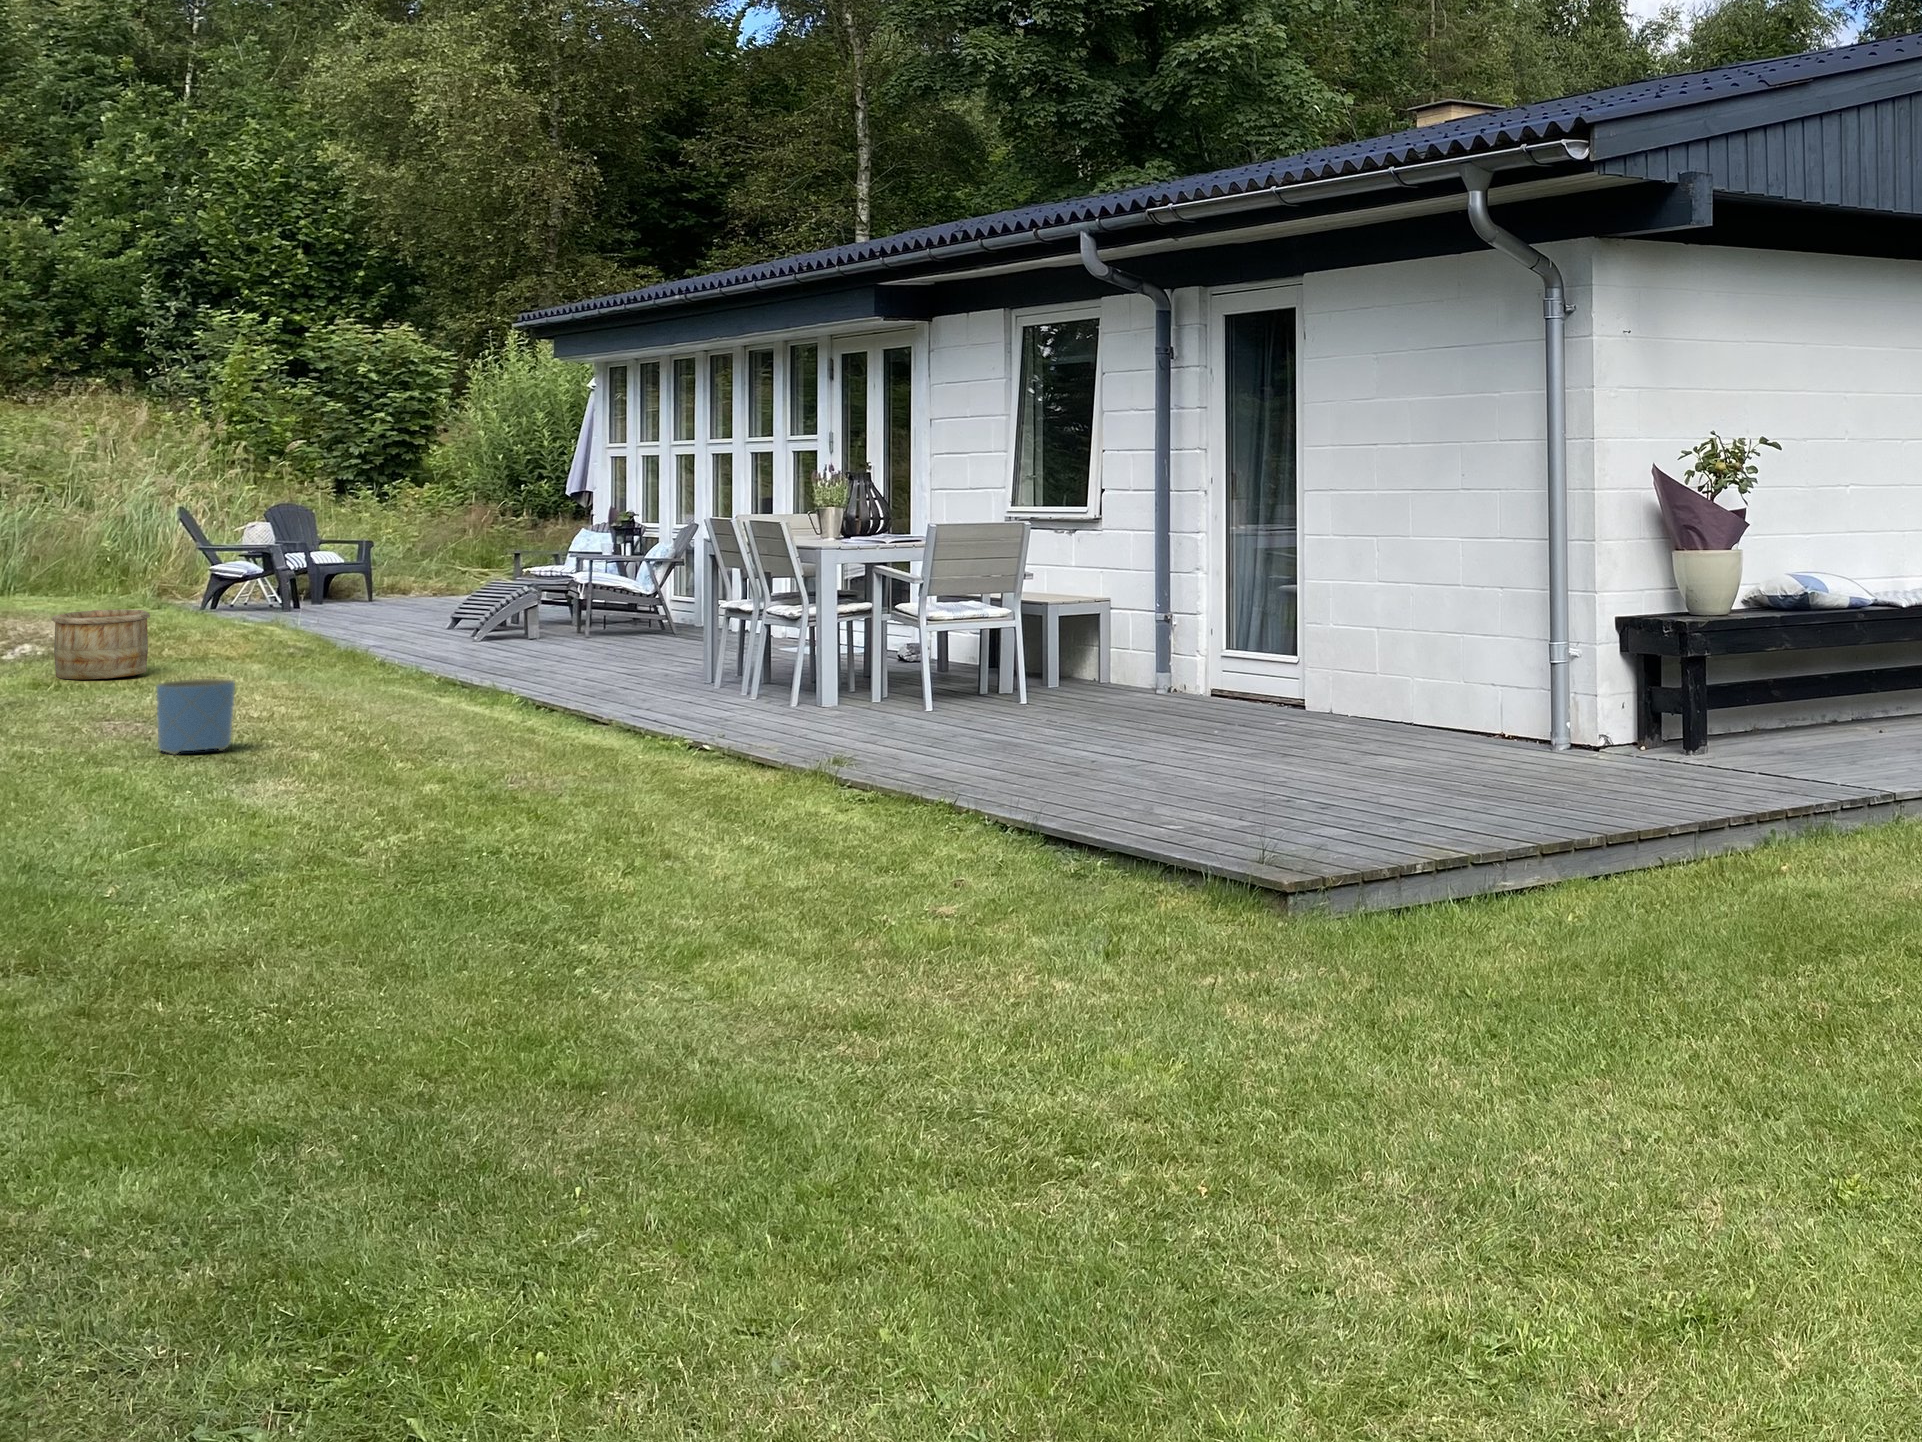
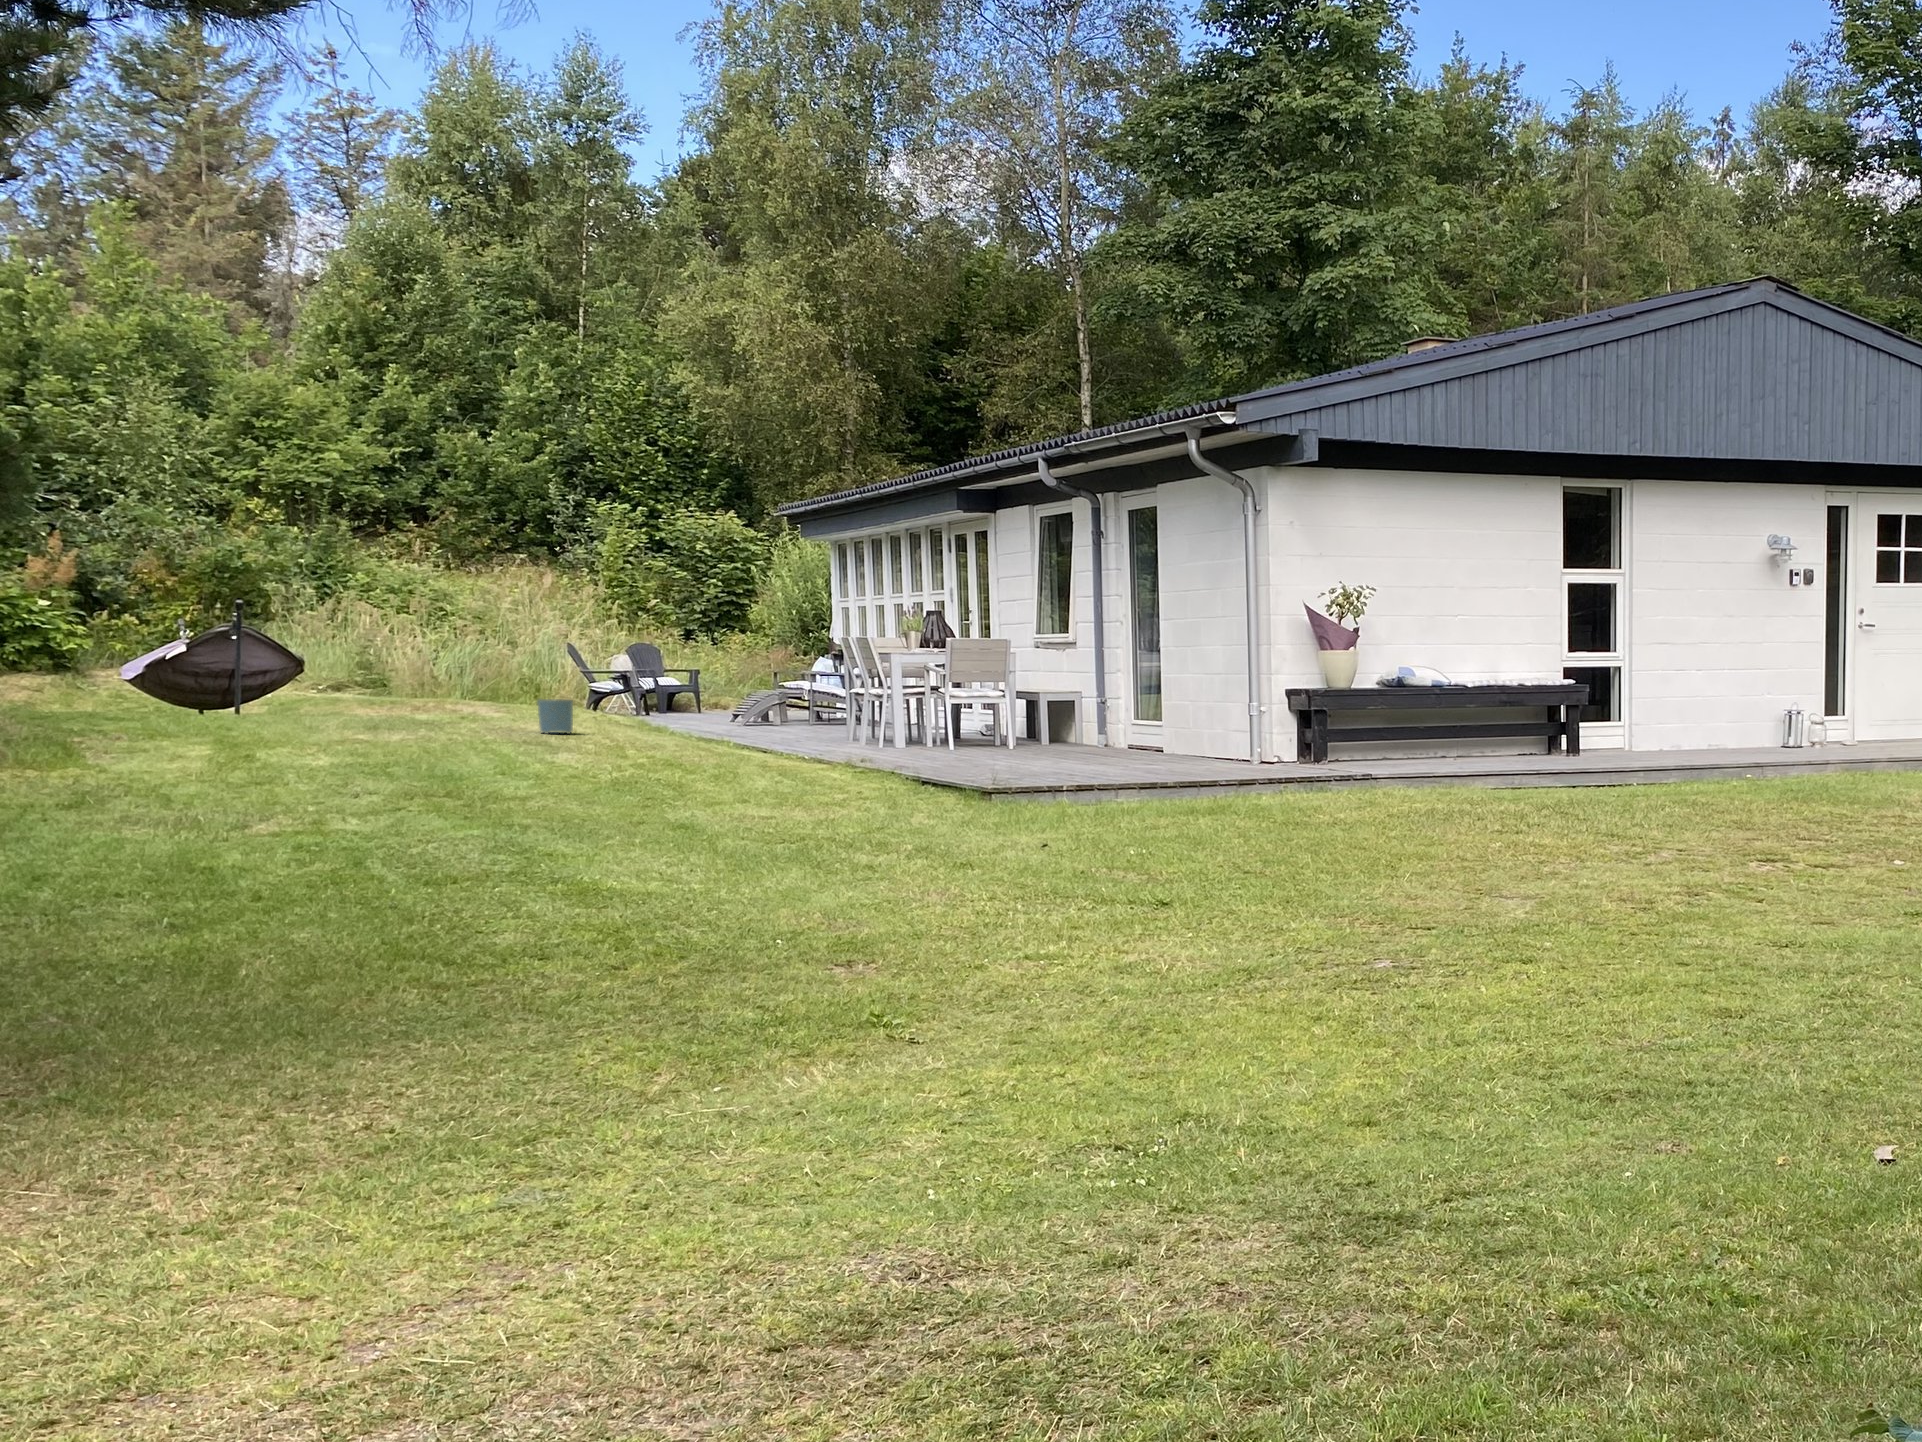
wooden bucket: present [52,609,150,679] -> none [492,678,541,714]

